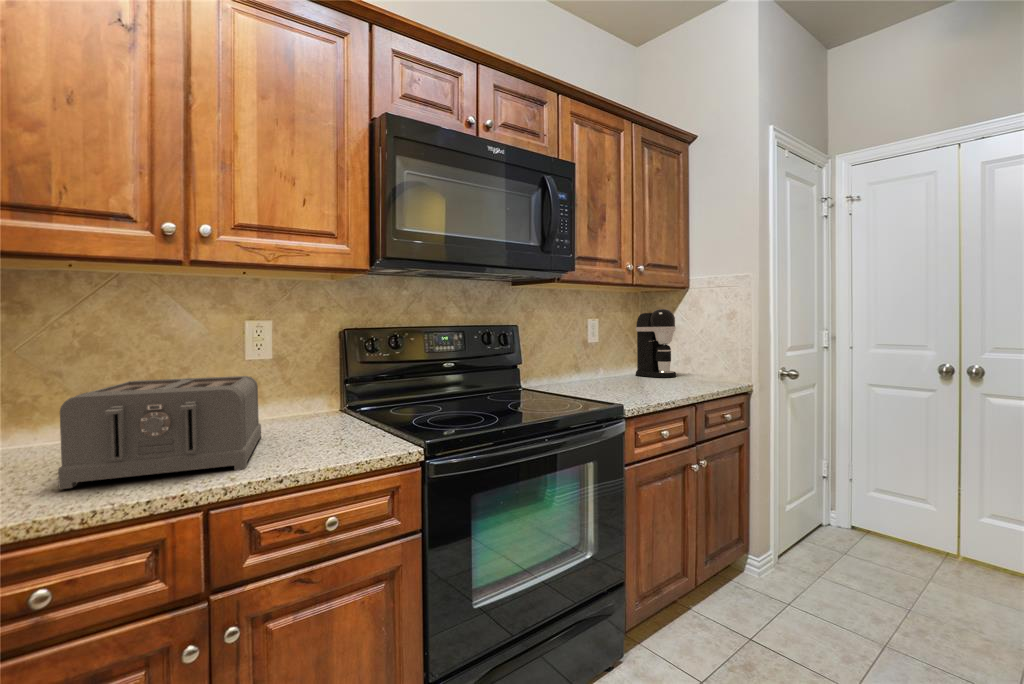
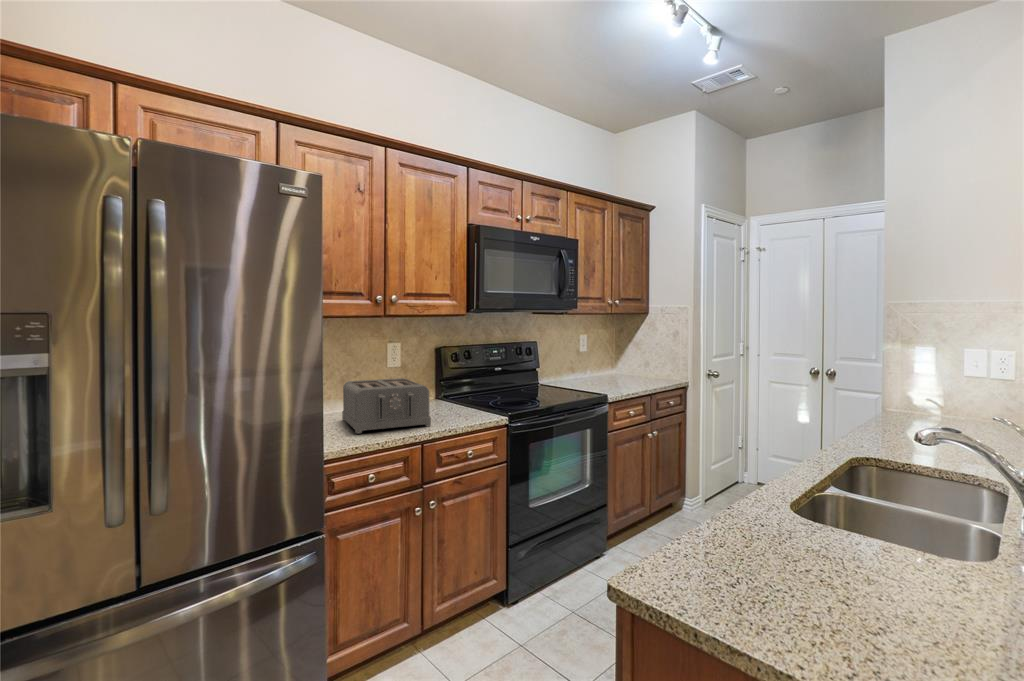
coffee maker: present [636,309,676,378] -> none [610,328,639,377]

